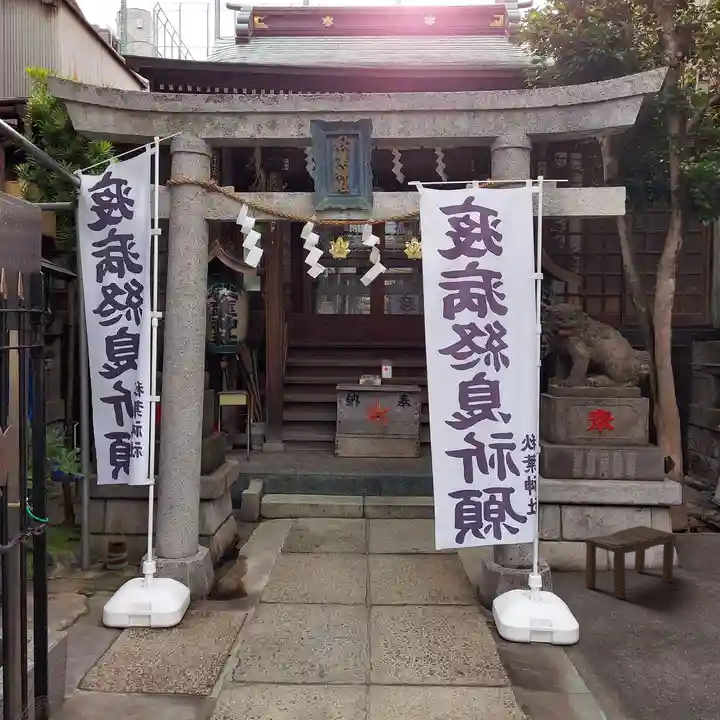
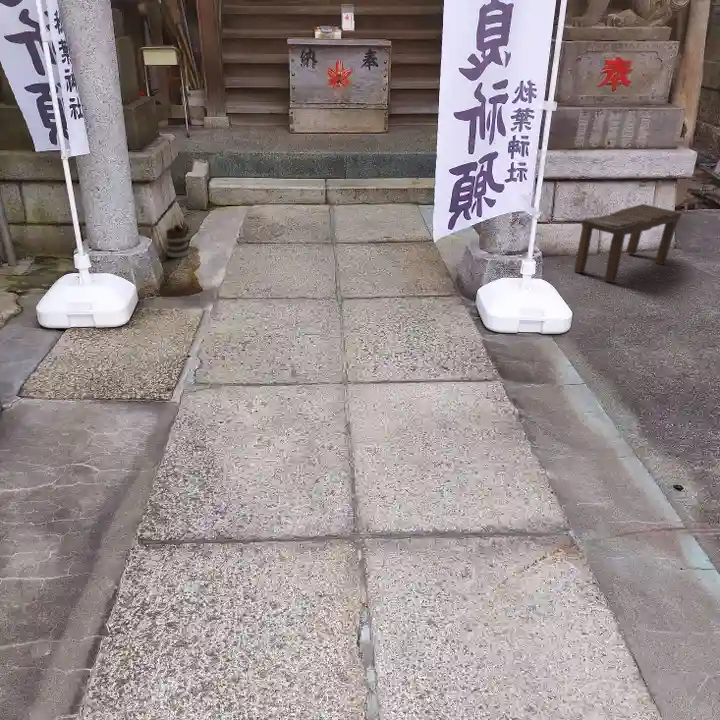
wooden bucket: present [107,531,128,569] -> present [166,215,190,257]

